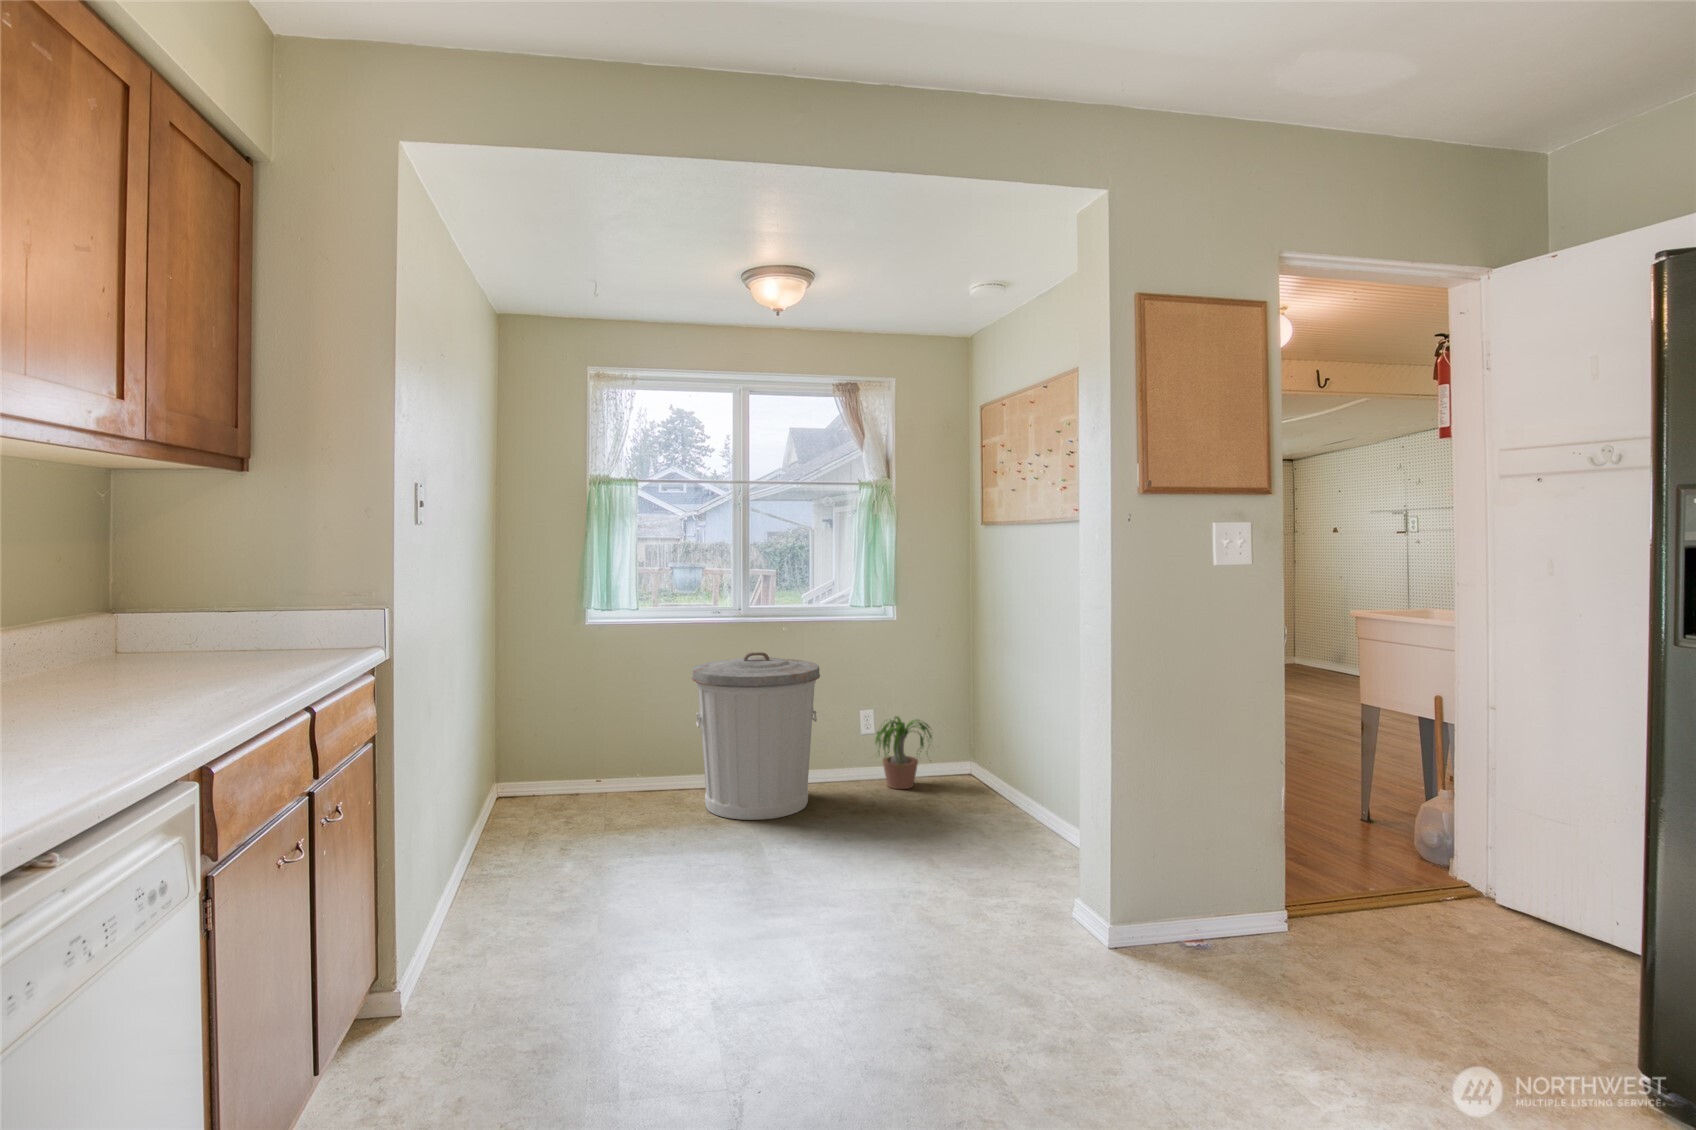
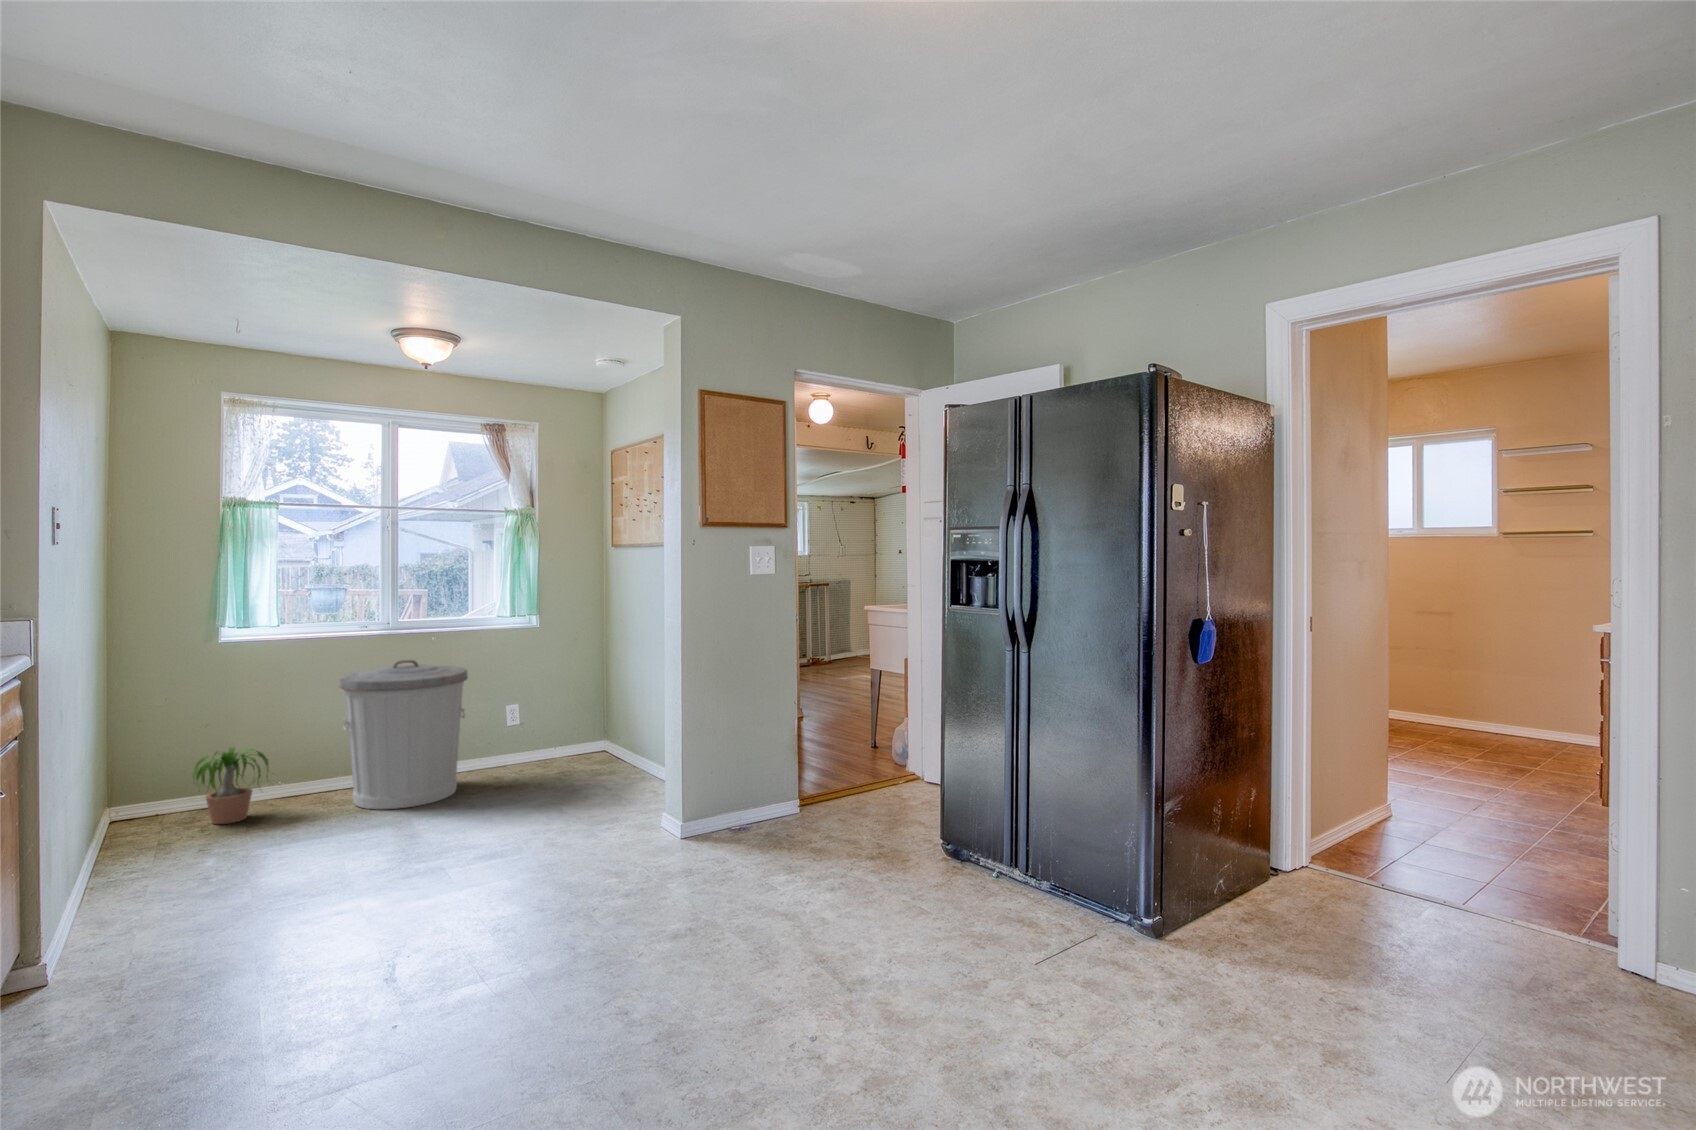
potted plant: present [875,716,932,789] -> present [193,747,269,824]

